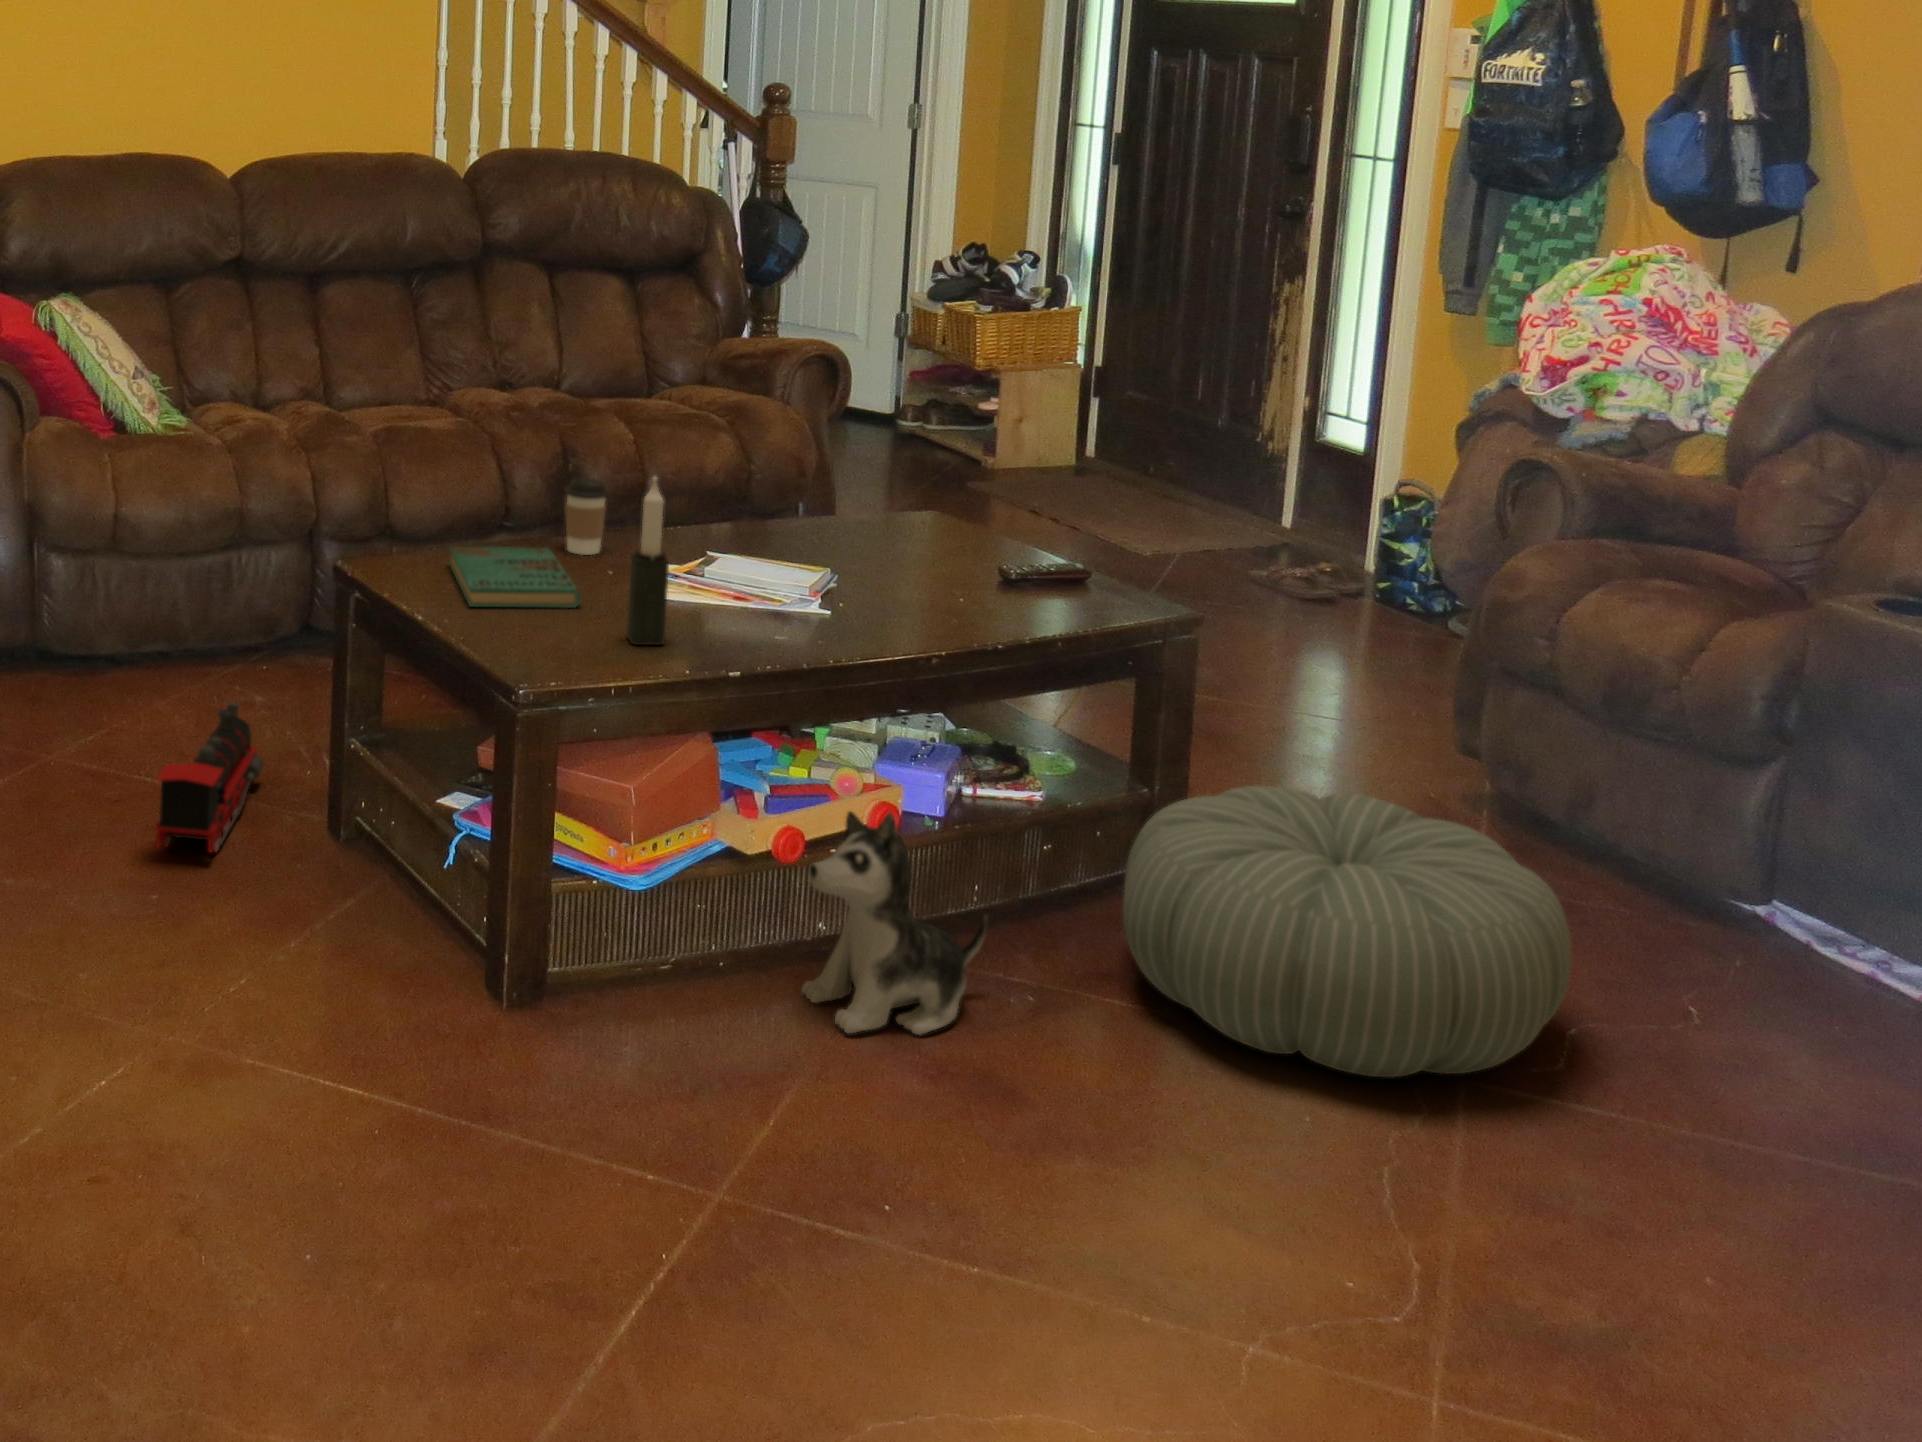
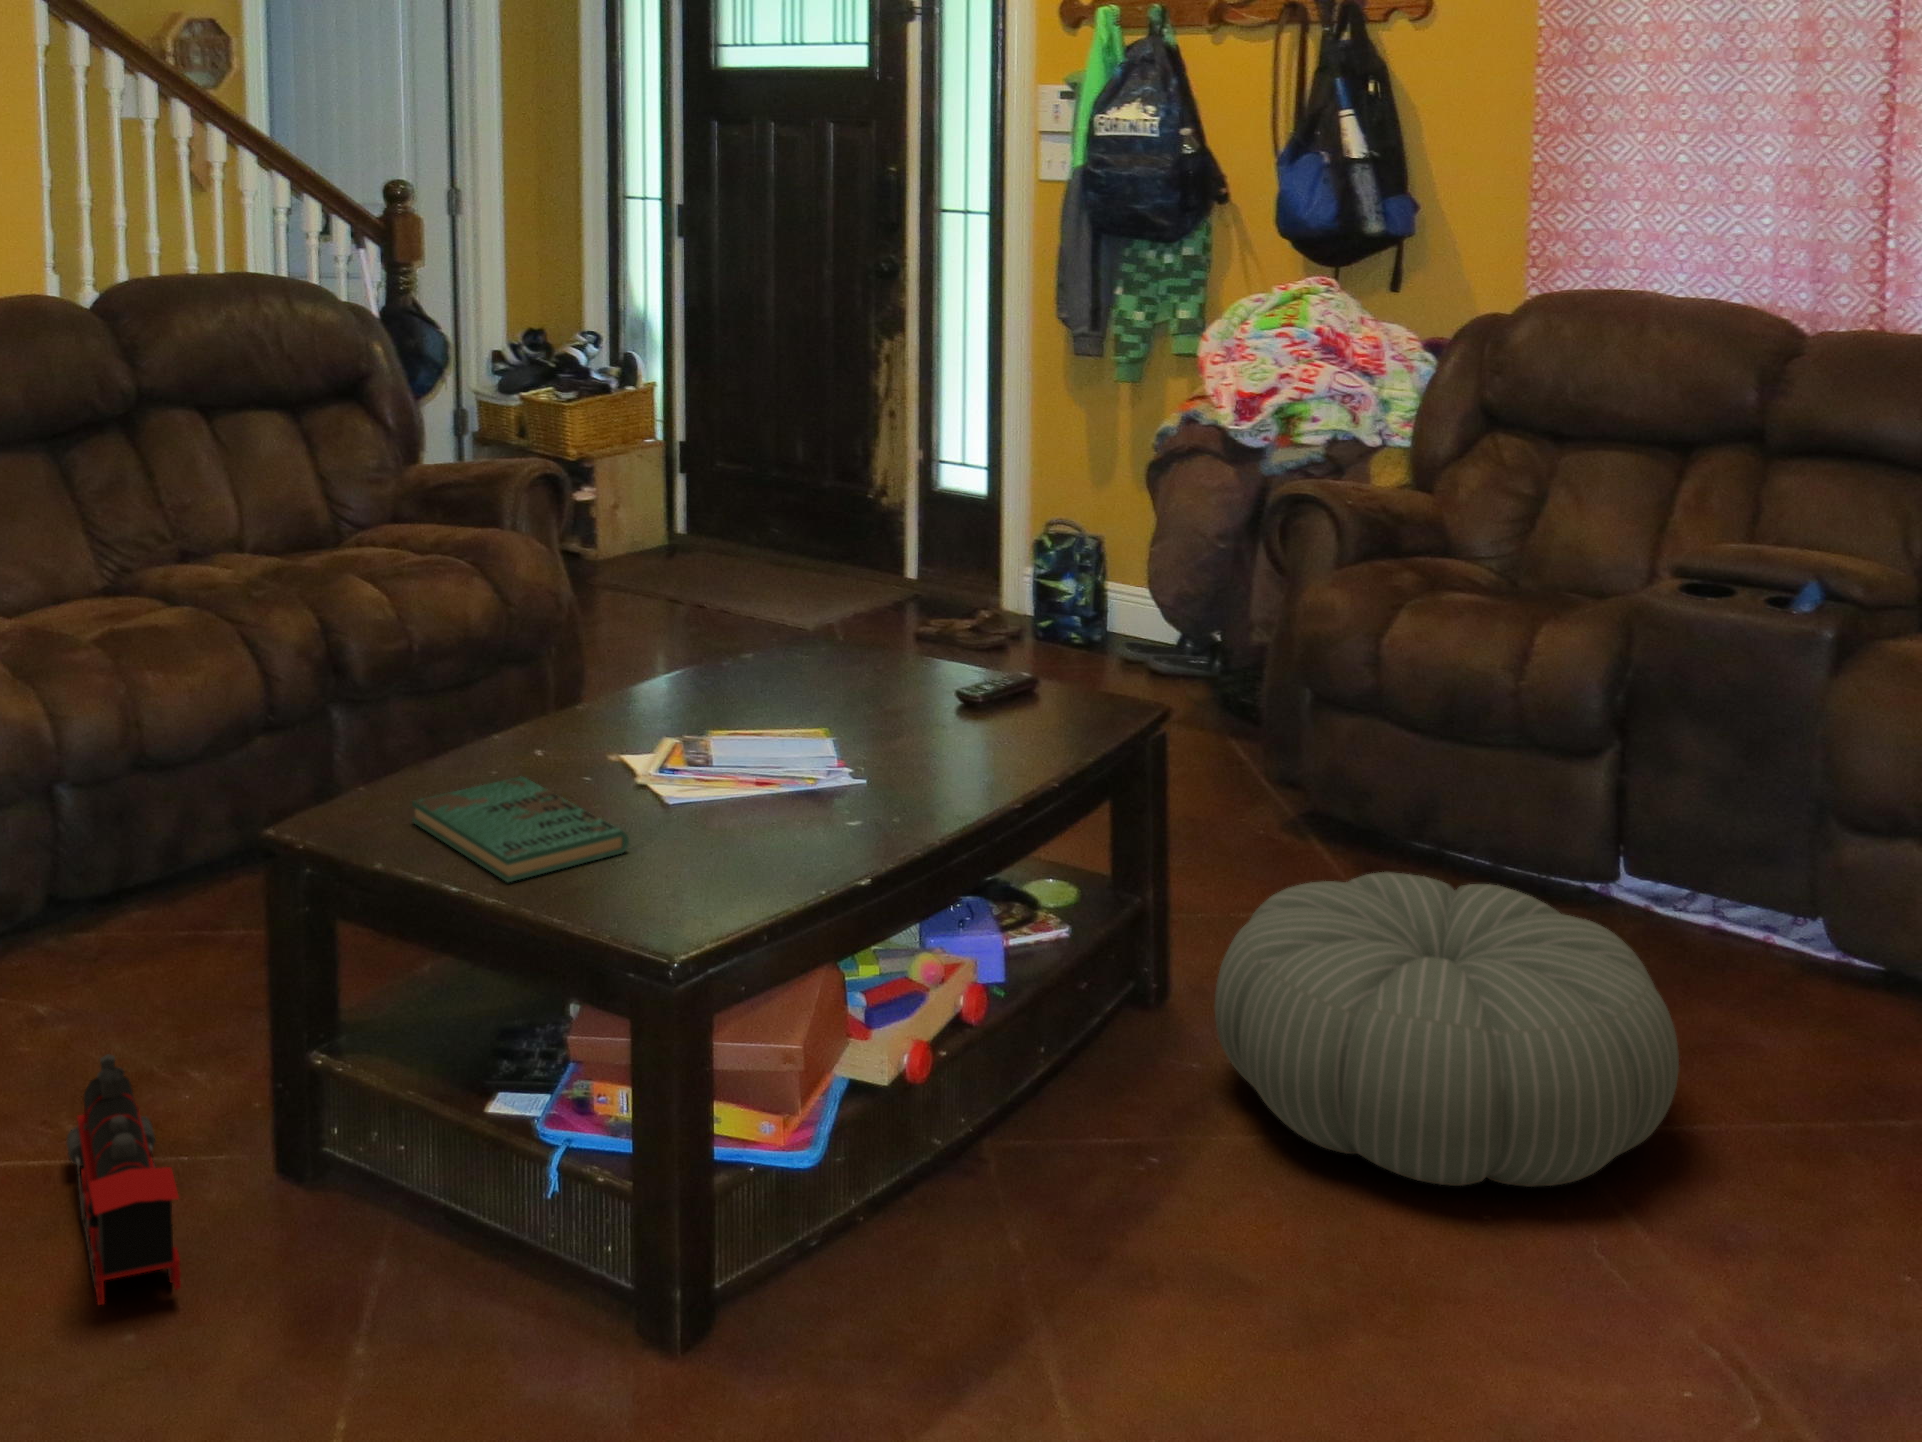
candle: present [627,477,669,645] -> none [725,682,776,892]
coffee cup: present [565,479,609,555] -> none [511,679,566,773]
plush toy: present [802,811,988,1035] -> none [993,1030,1166,1305]

